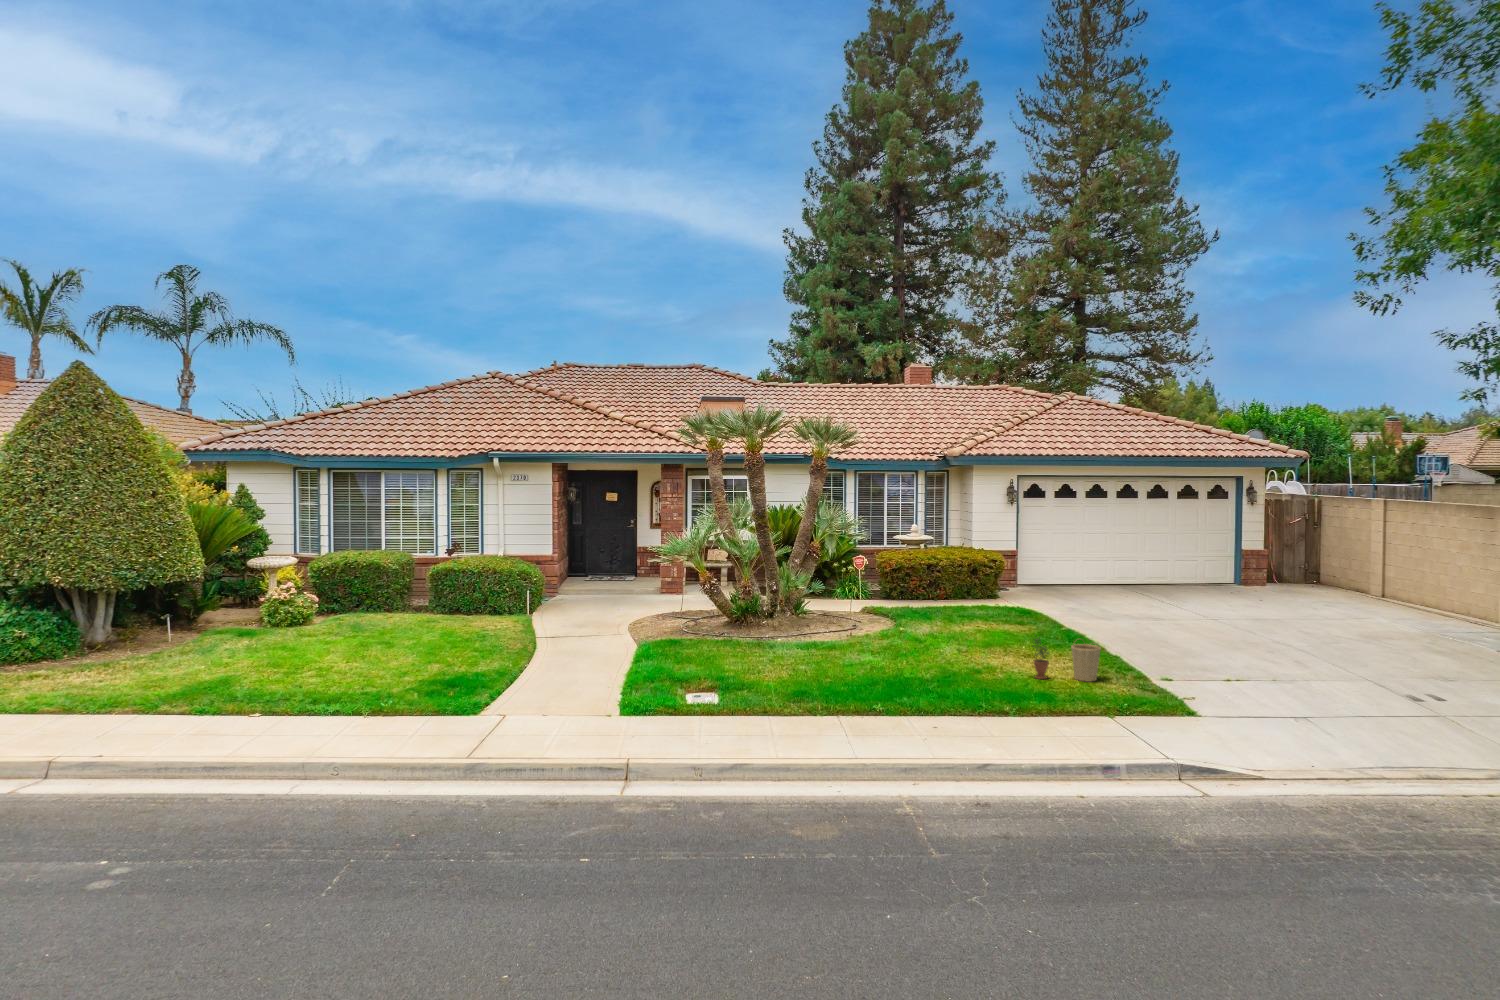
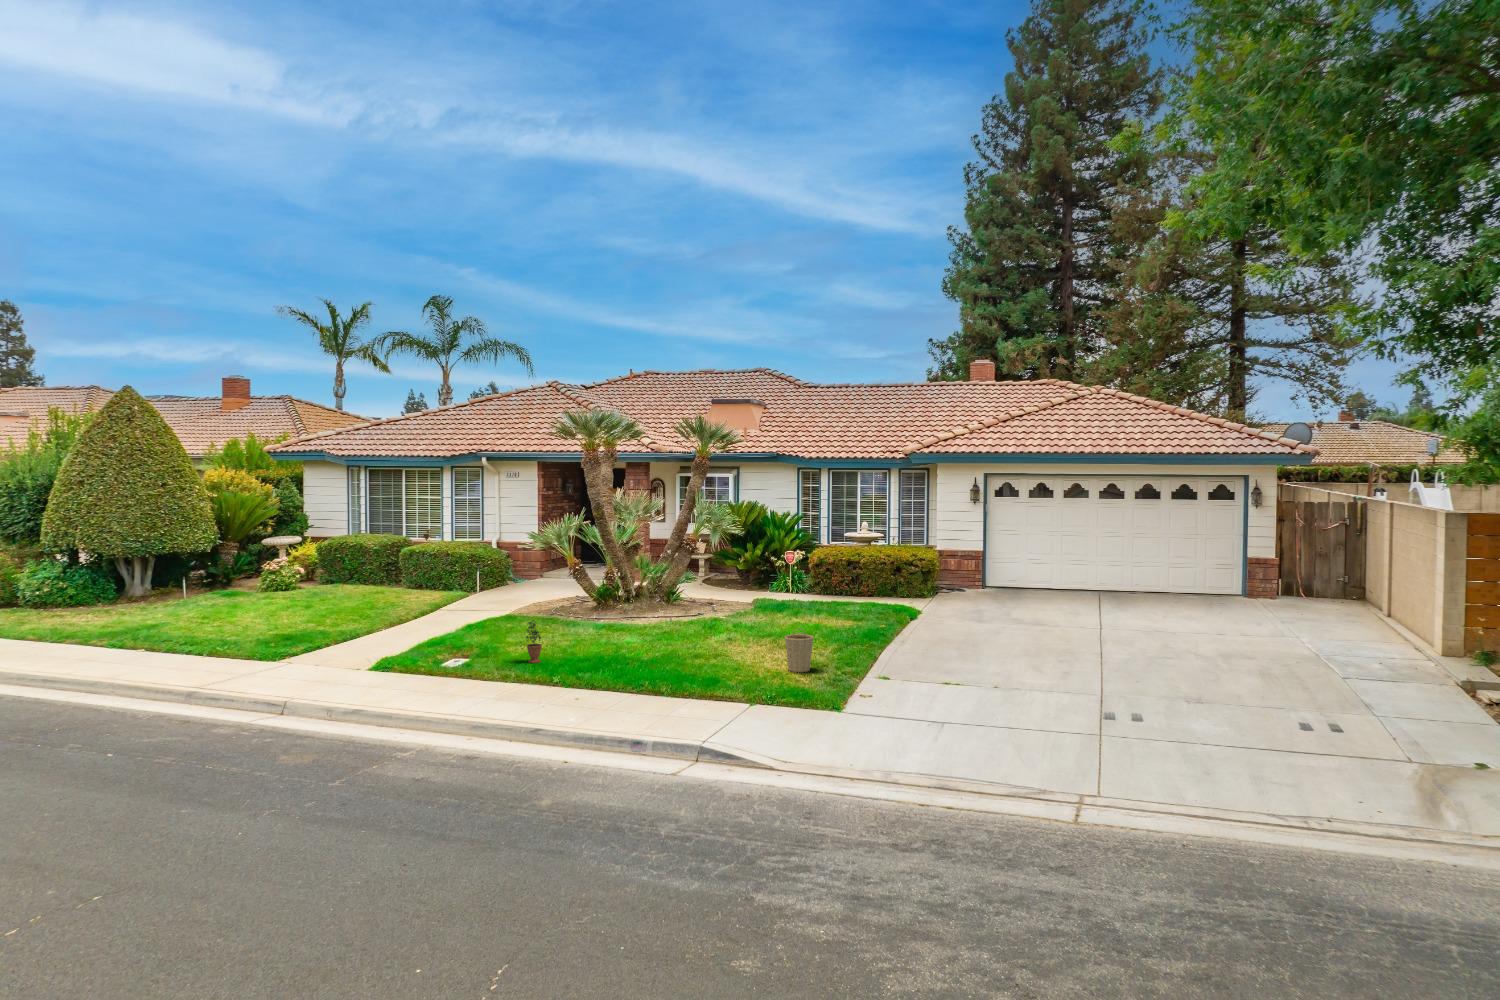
potted plant: present [1033,637,1049,679] -> present [524,620,542,663]

